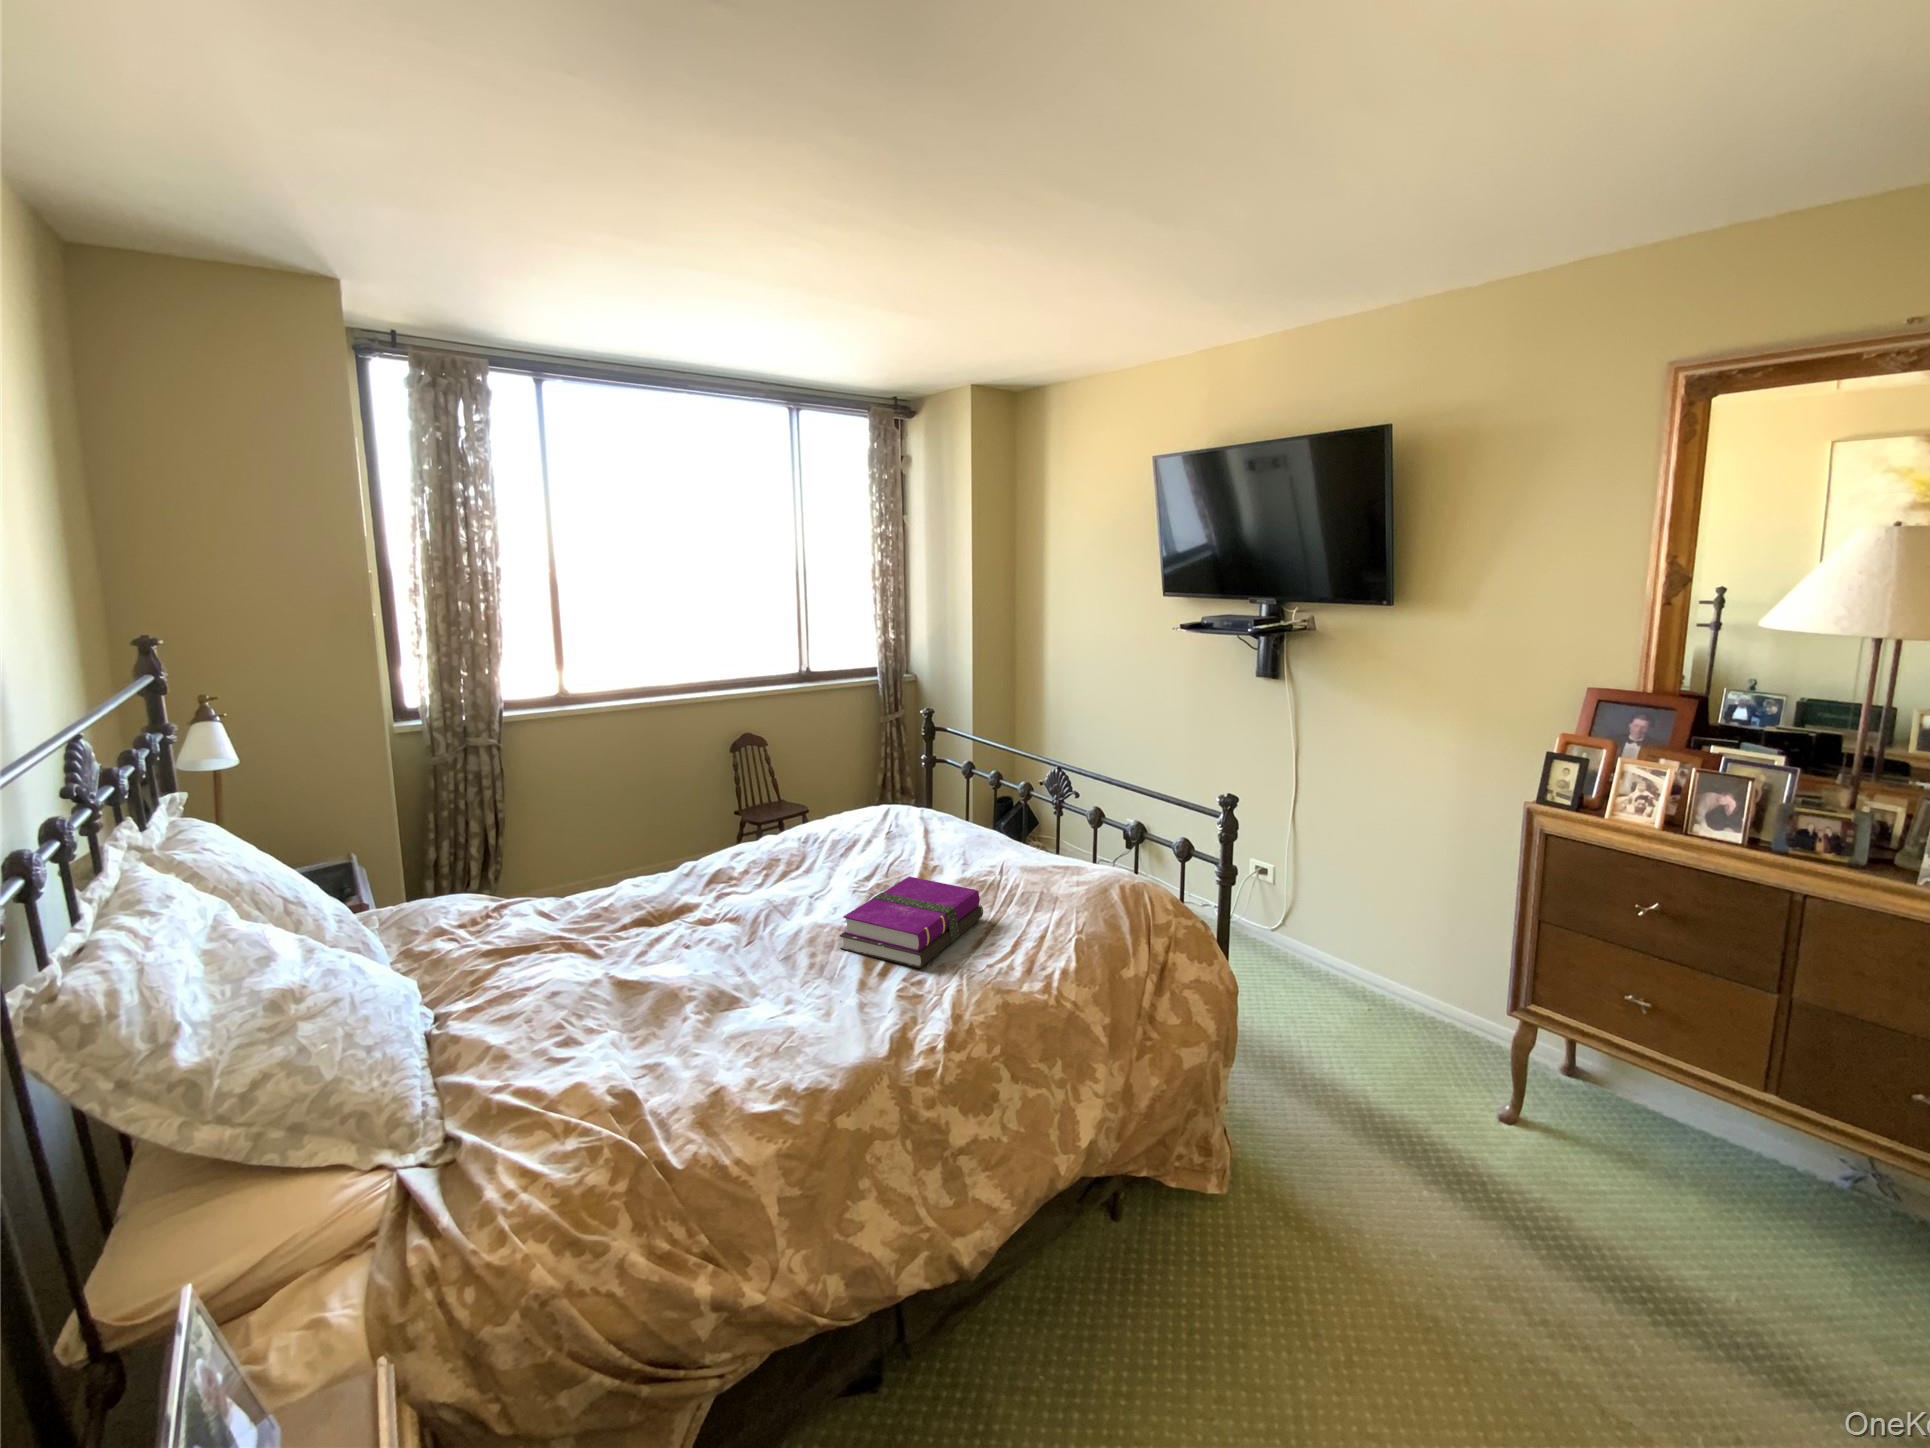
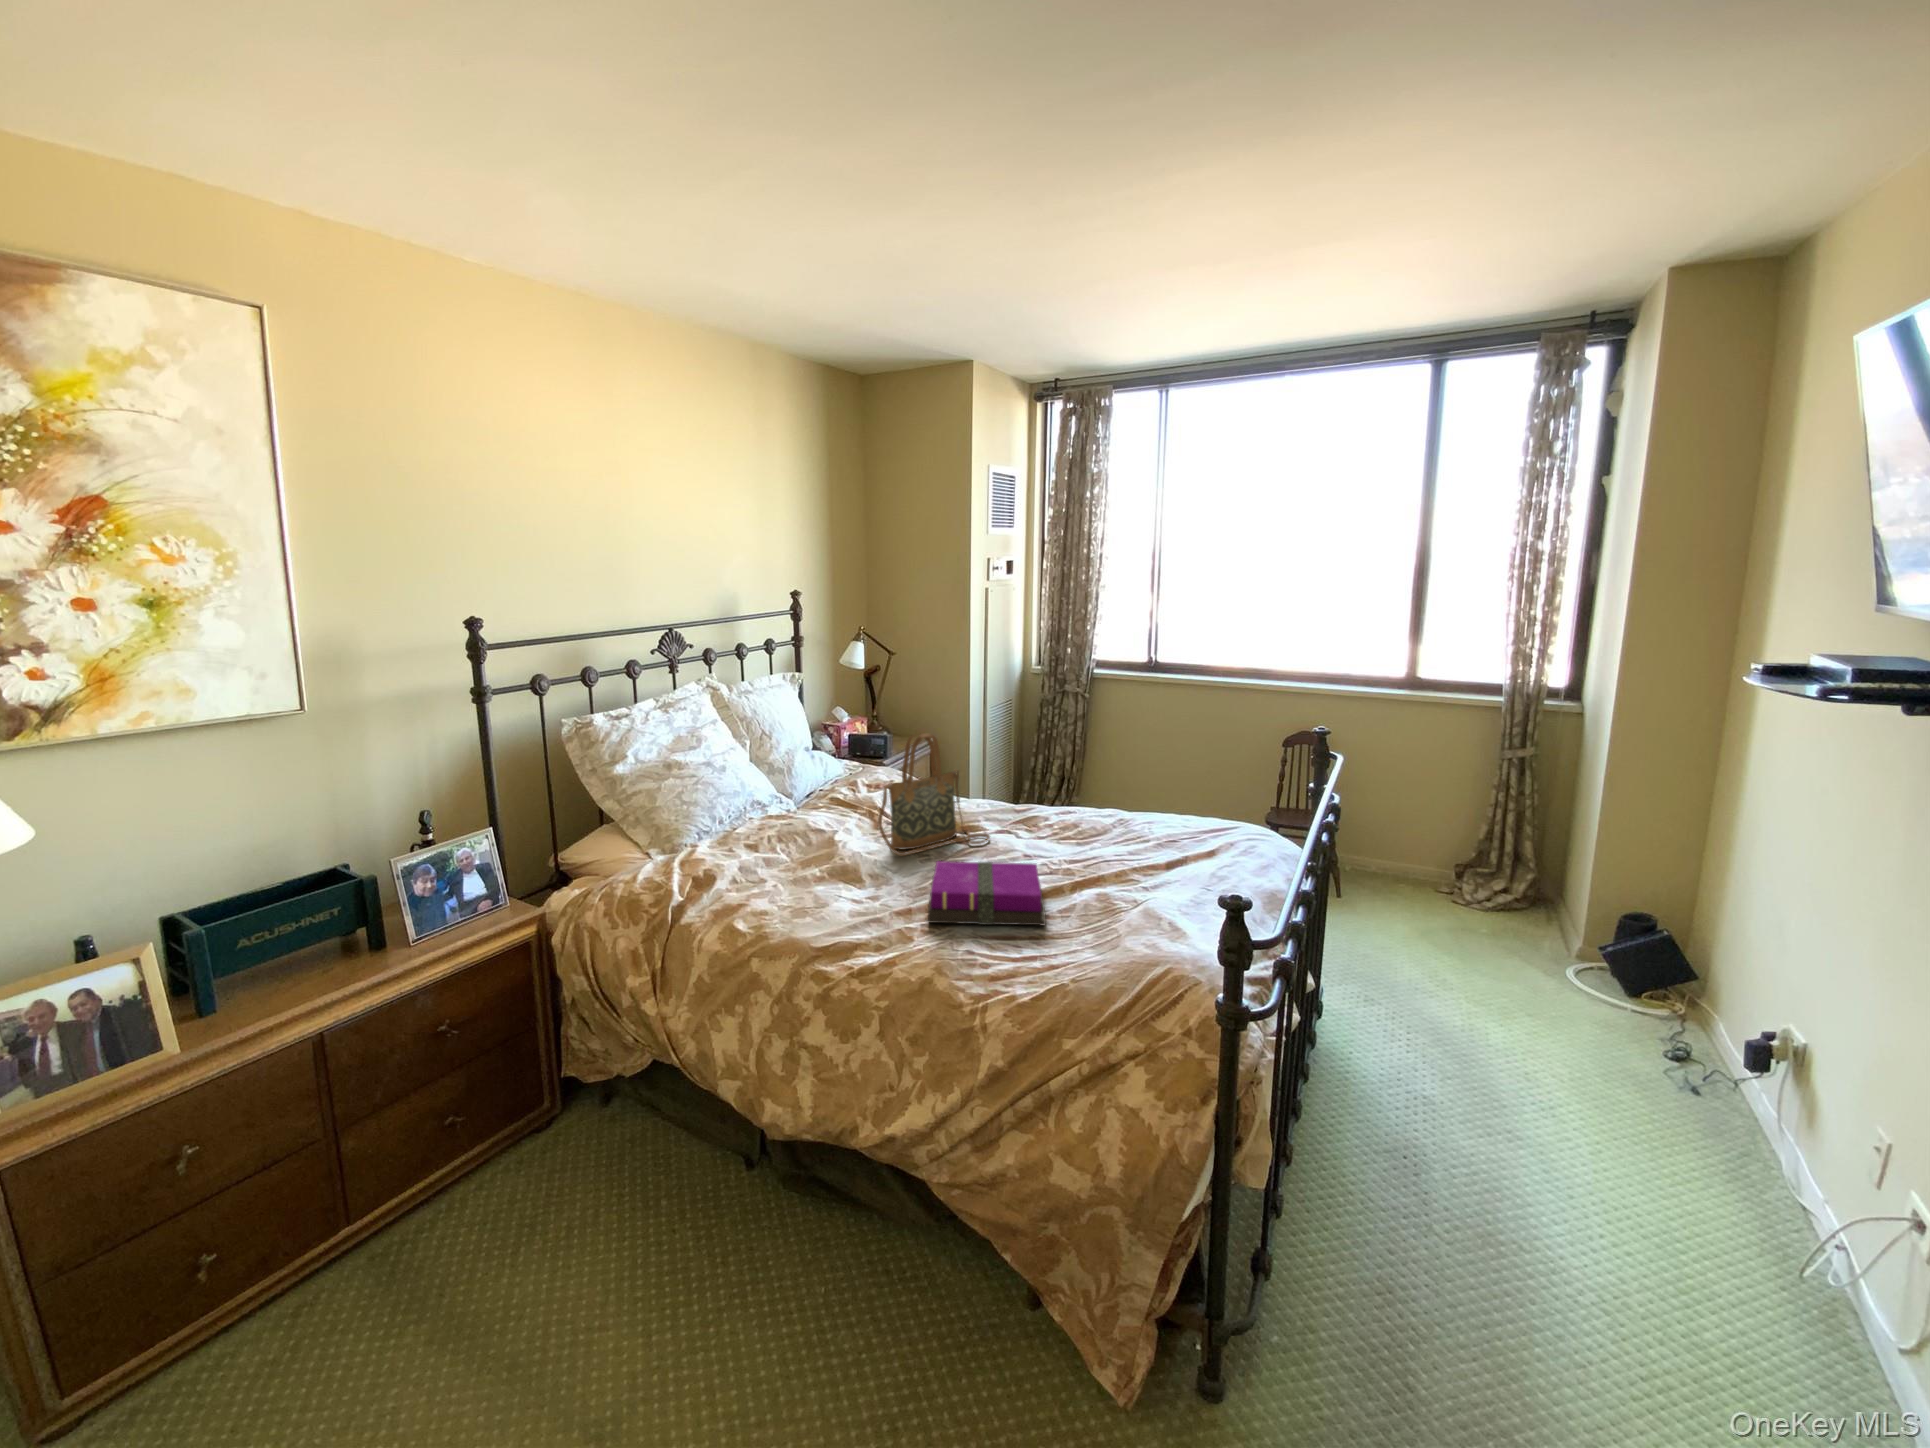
handbag: none [695,790,778,947] -> present [878,733,990,856]

